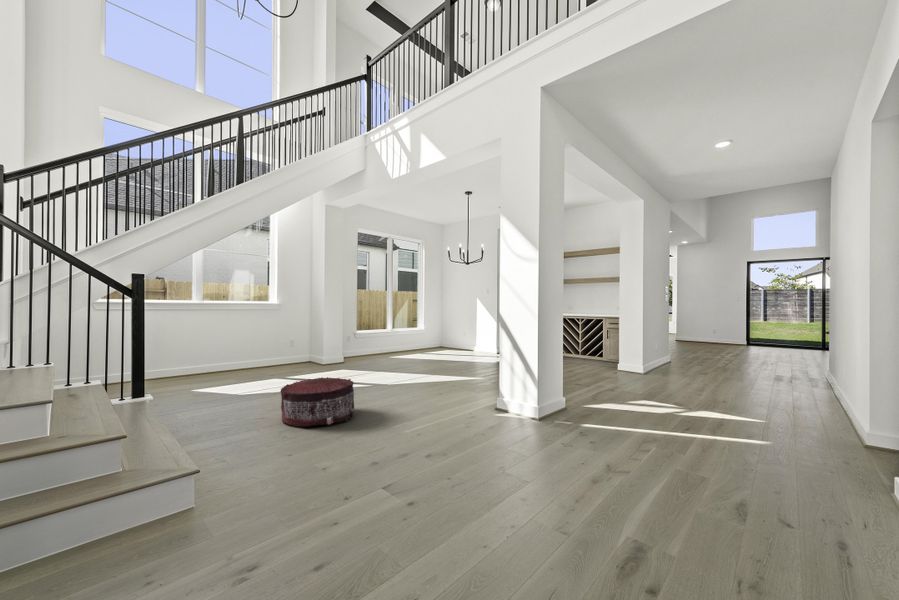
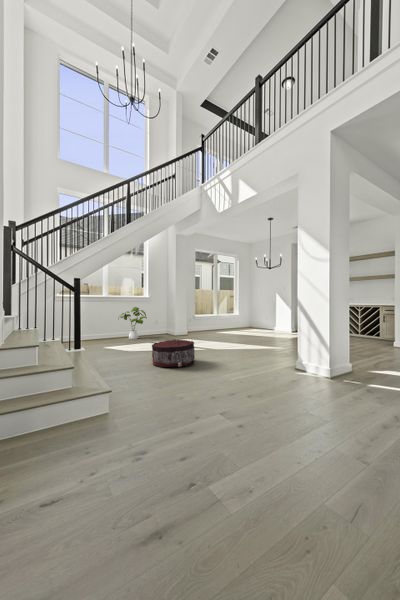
house plant: none [220,320,272,372] -> present [120,307,147,339]

